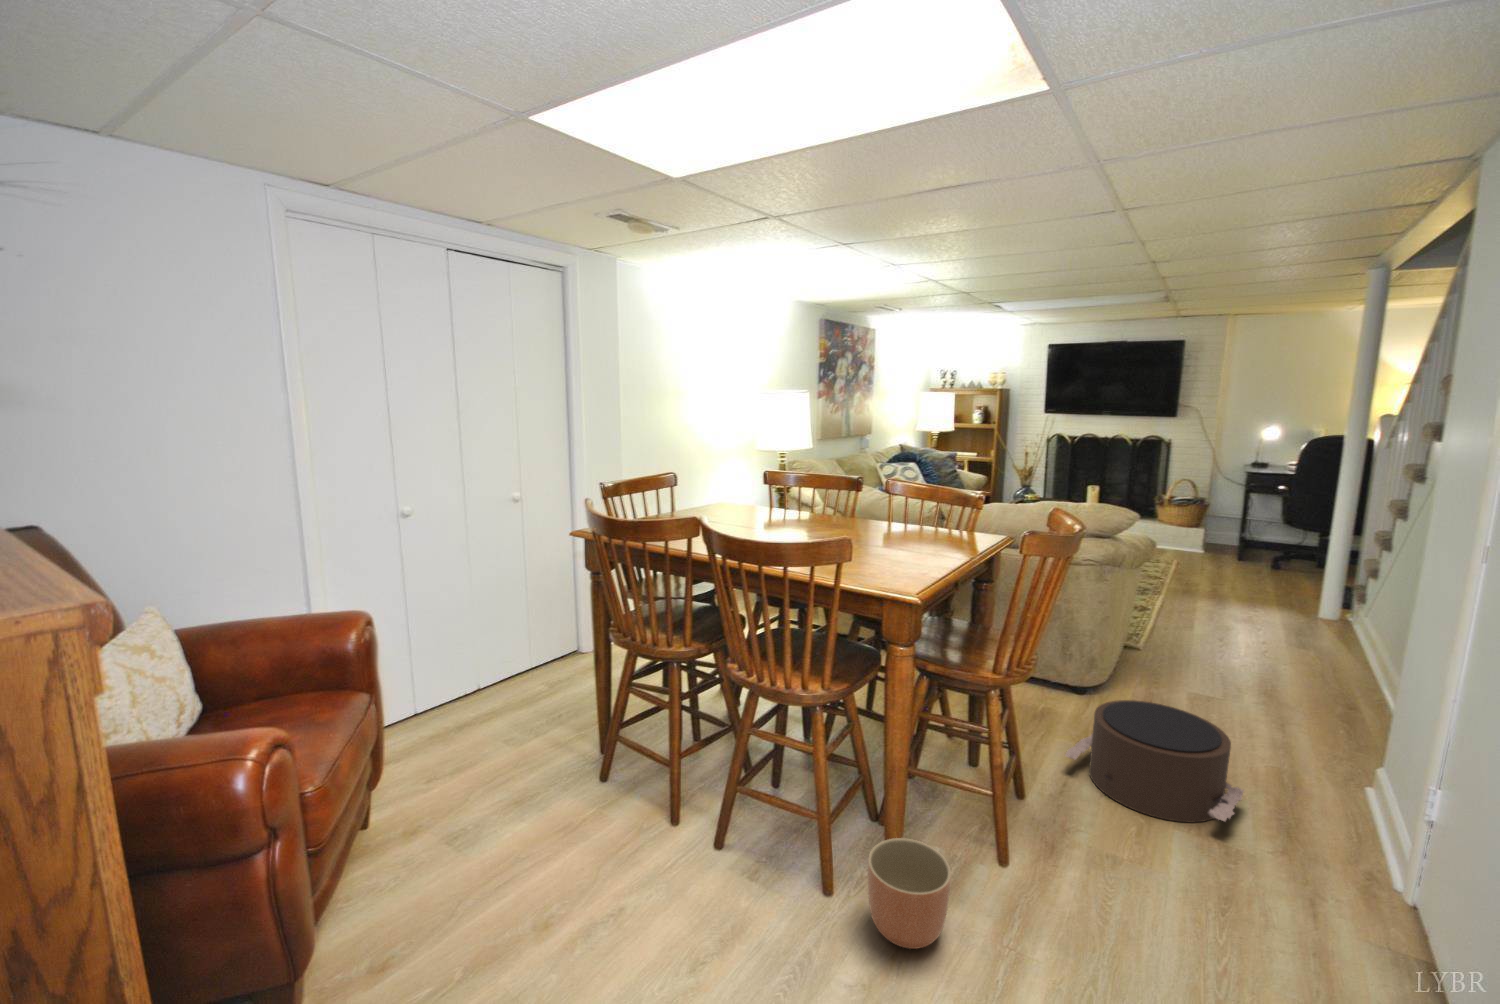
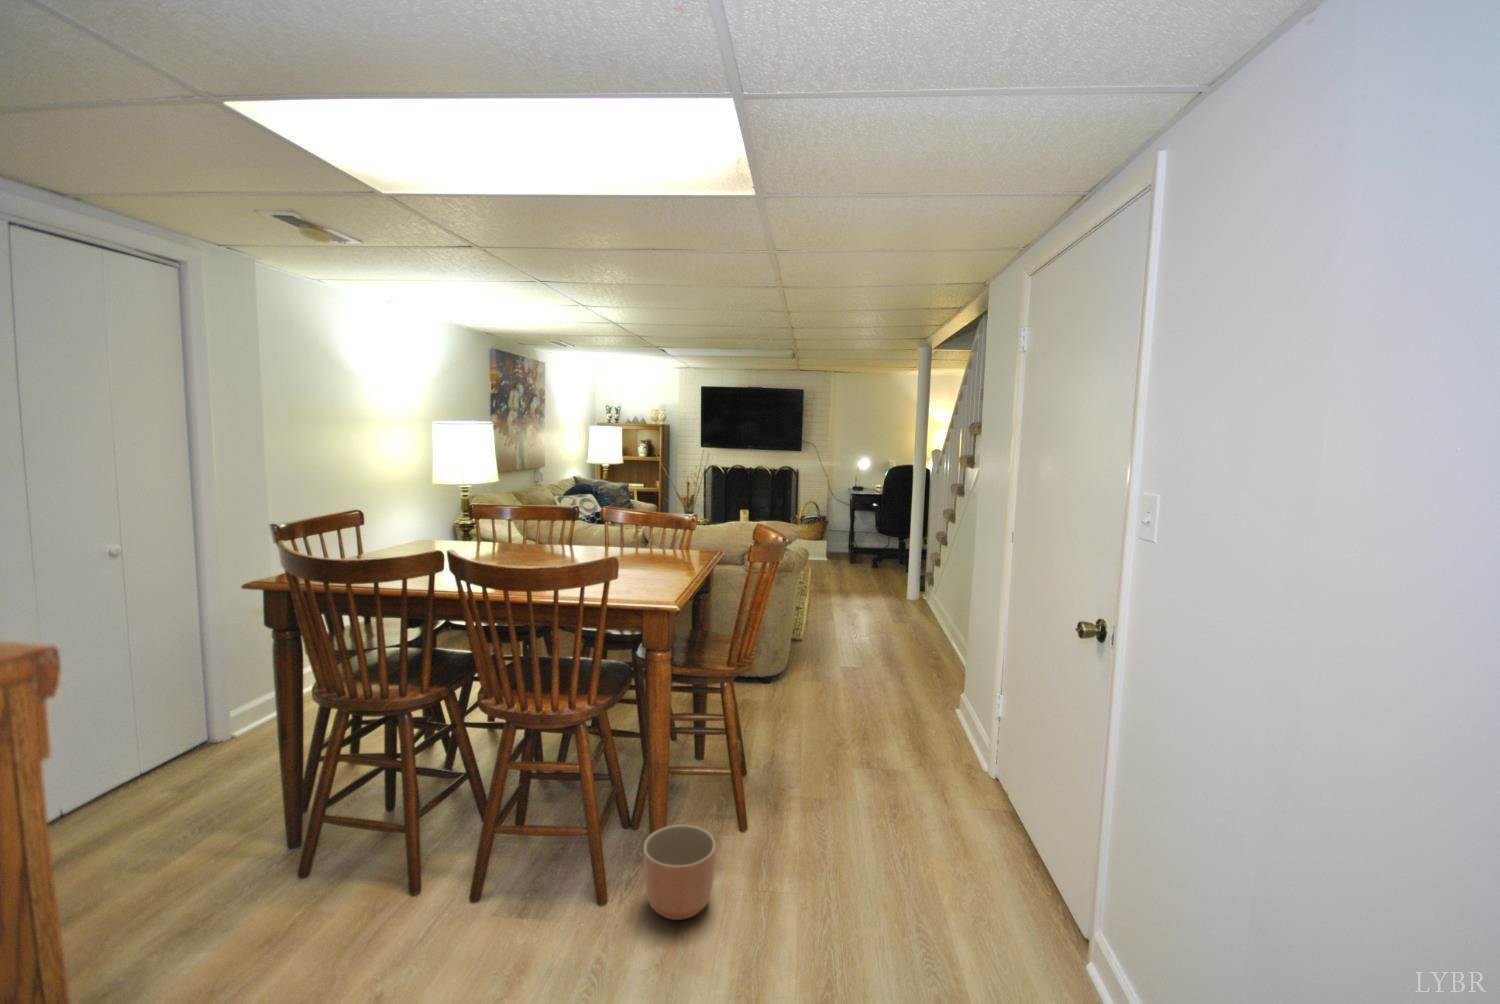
pouf: present [1065,700,1244,823] -> none [769,677,891,765]

